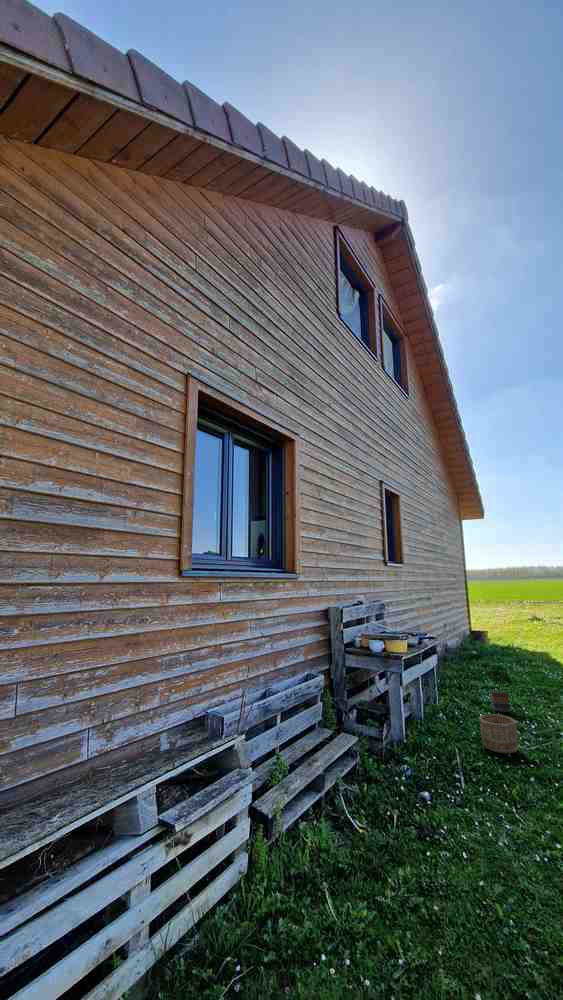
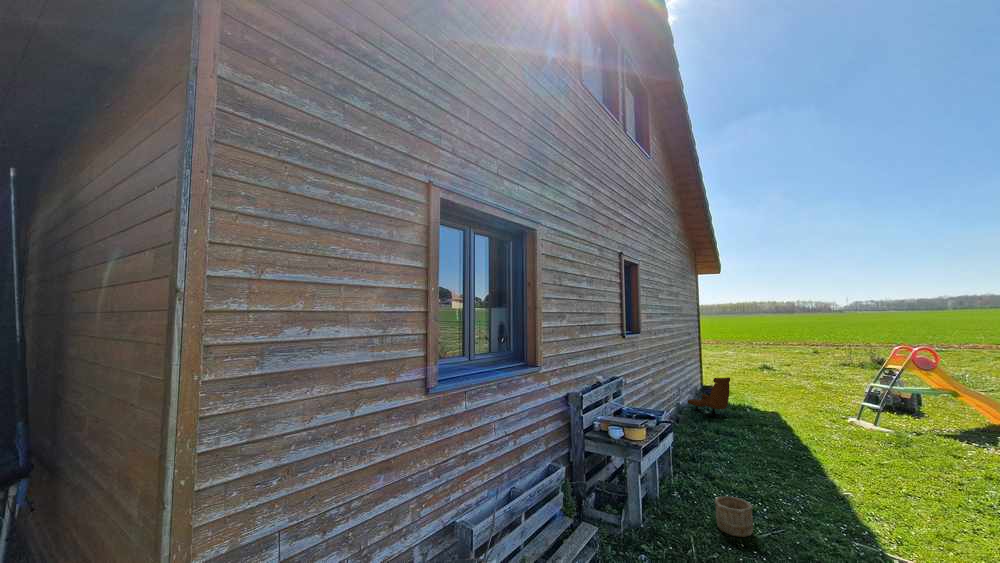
lounge chair: none [455,615,496,659] -> present [688,377,730,420]
potted tree: present [485,669,513,712] -> none [719,443,750,486]

